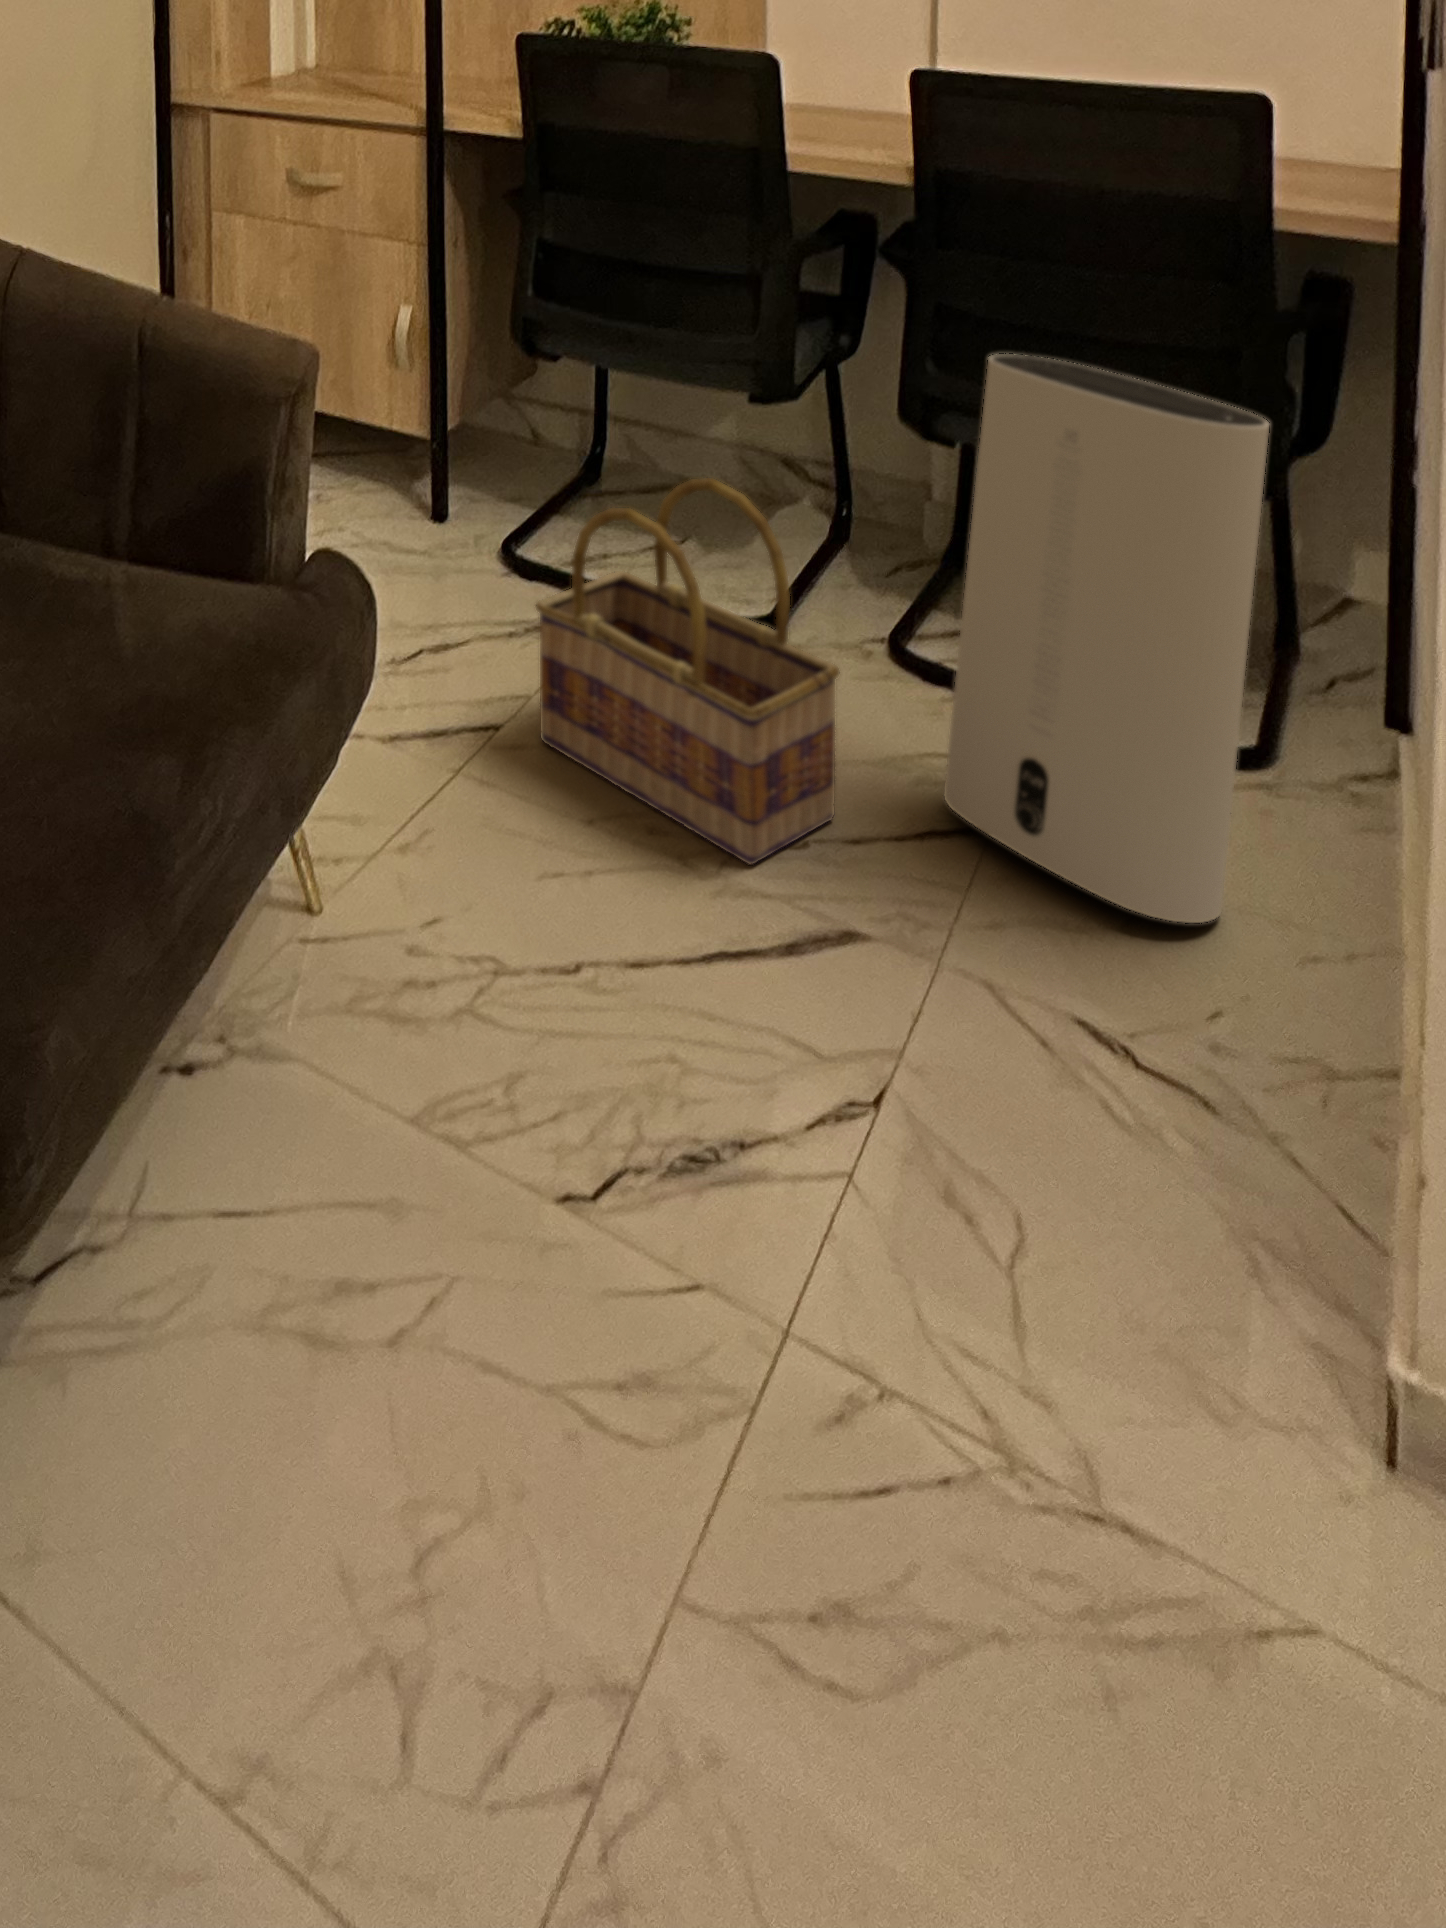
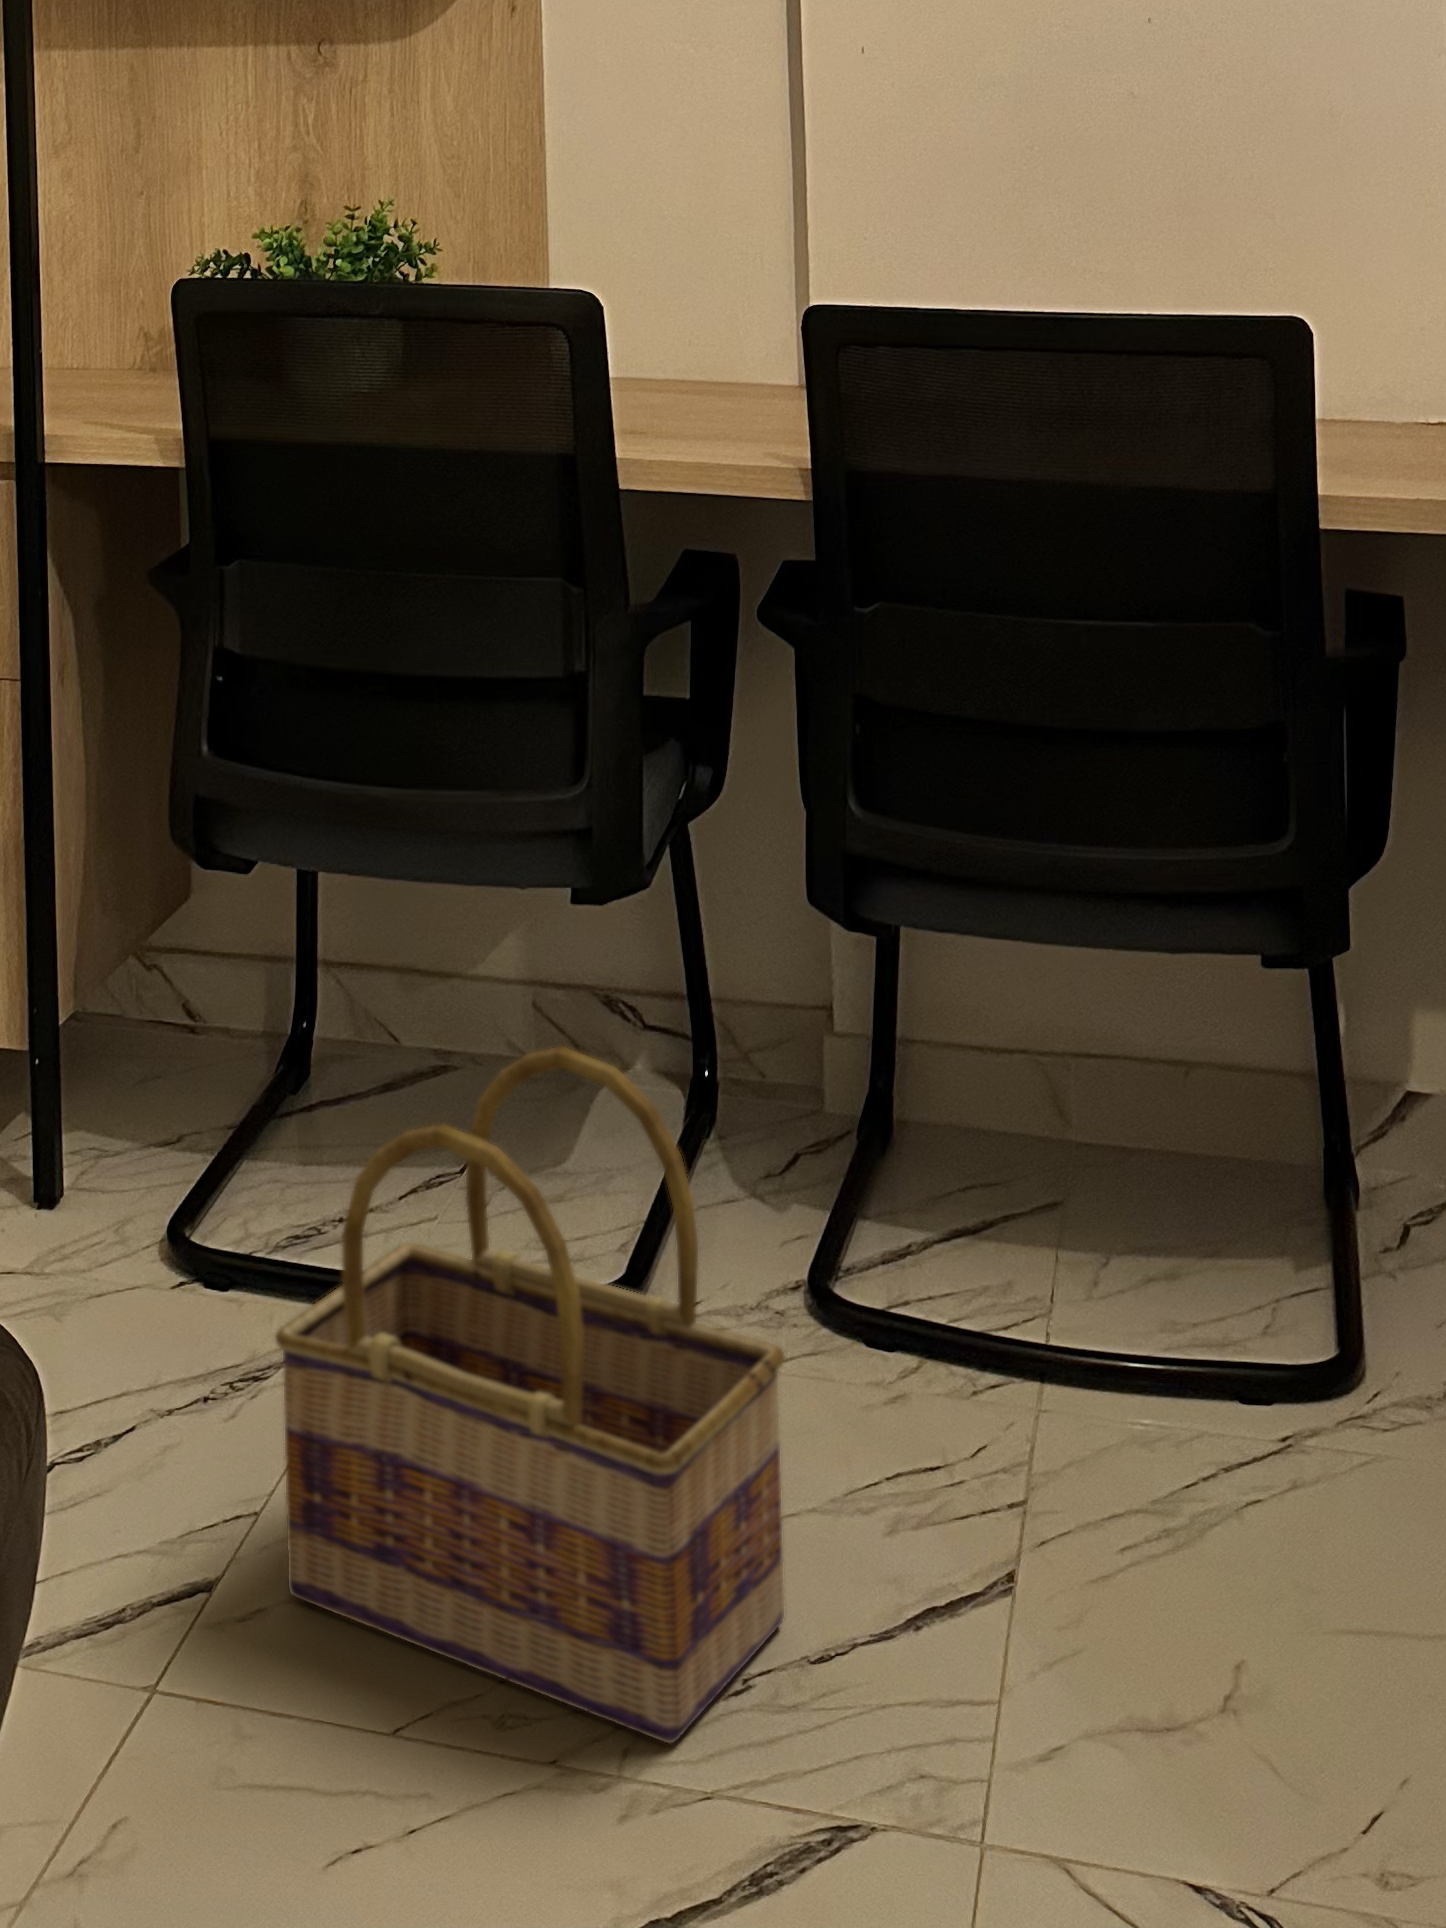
air purifier: present [944,354,1269,923] -> none [938,763,1366,1672]

